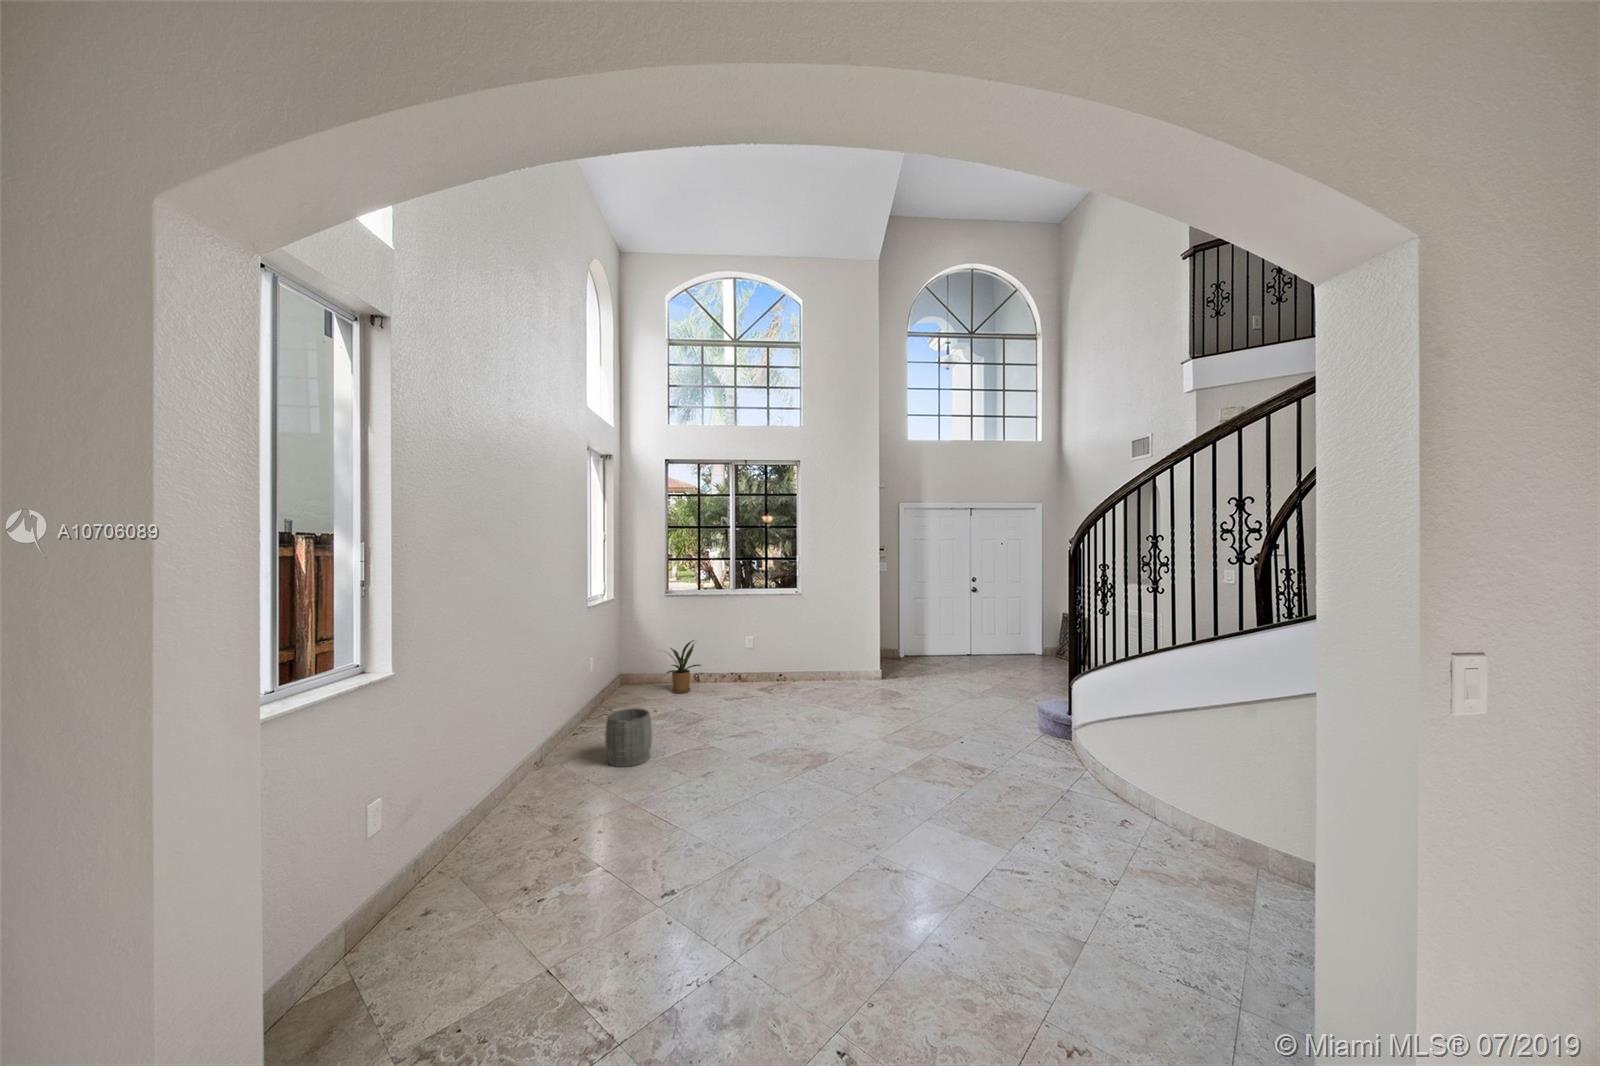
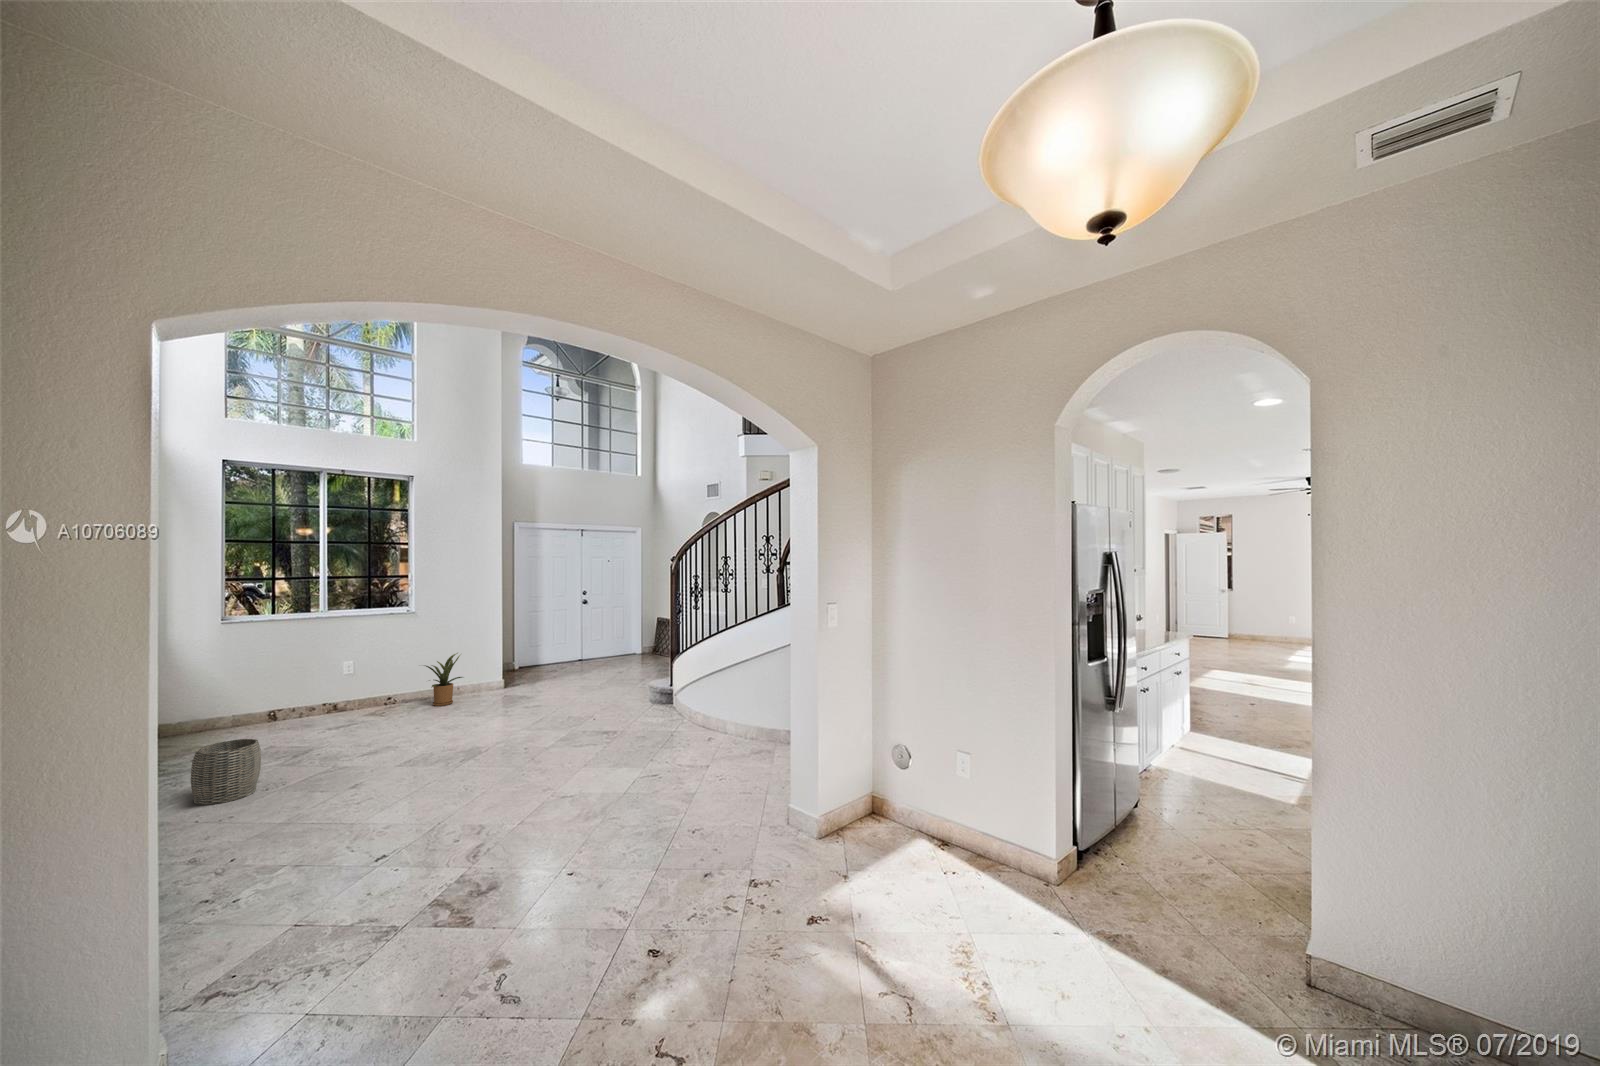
house plant: present [666,640,701,693] -> present [425,653,462,706]

